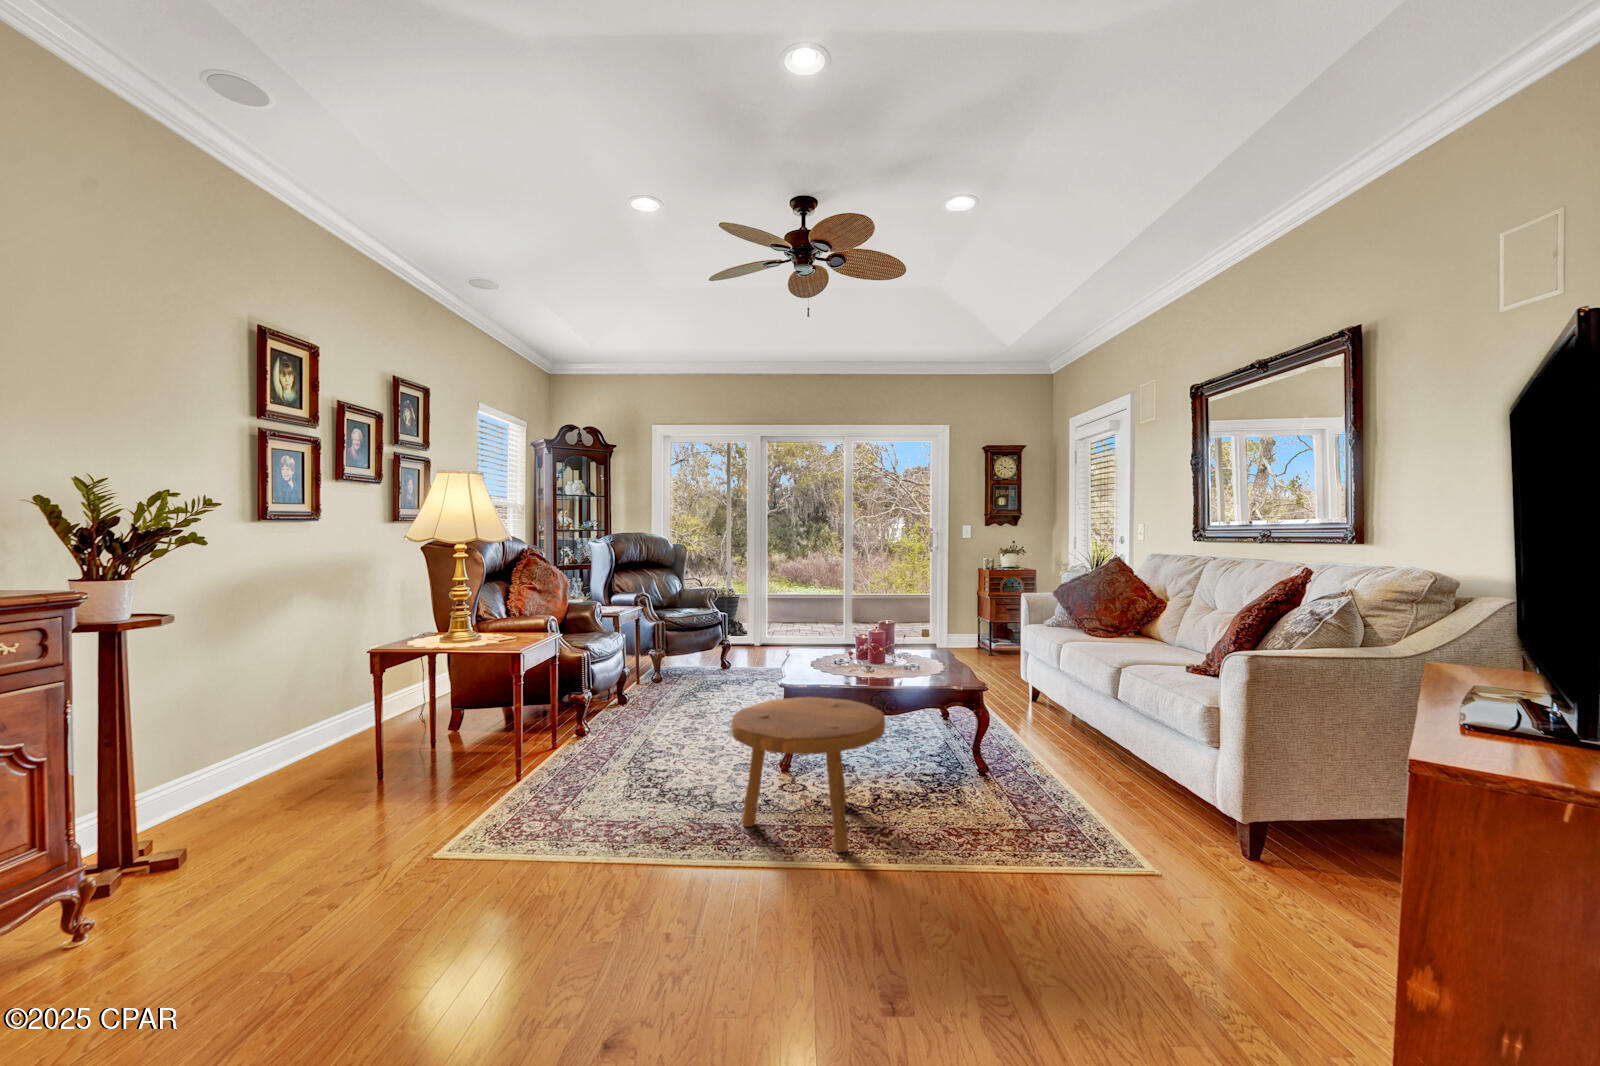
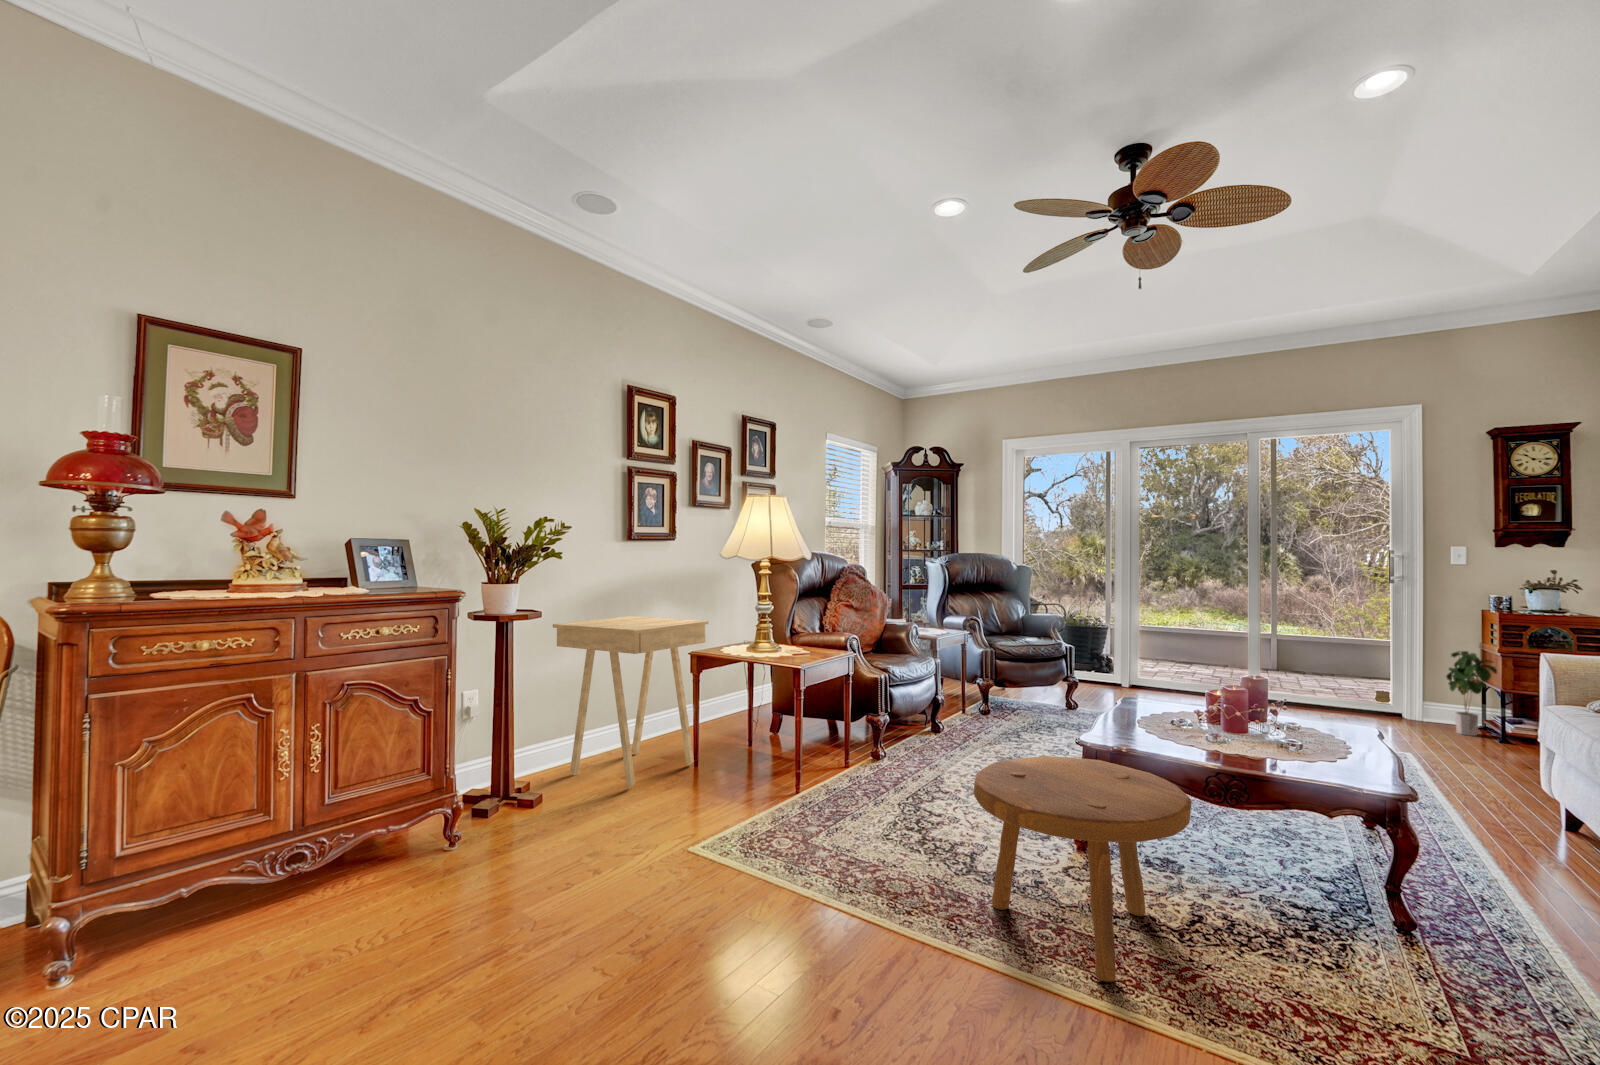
potted plant: none [961,595,988,651] -> present [1446,651,1497,736]
side table: none [177,615,394,816] -> present [553,616,708,788]

